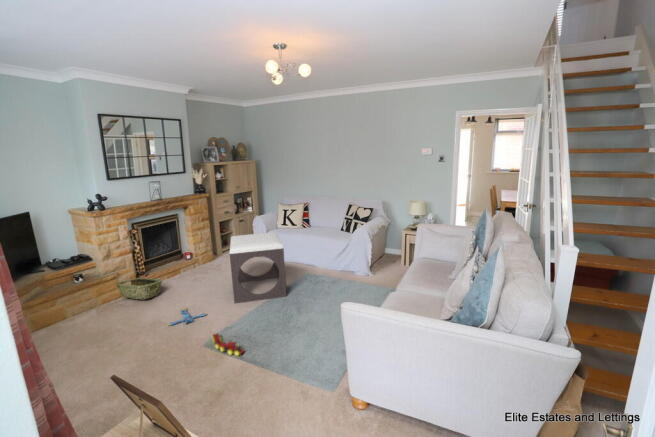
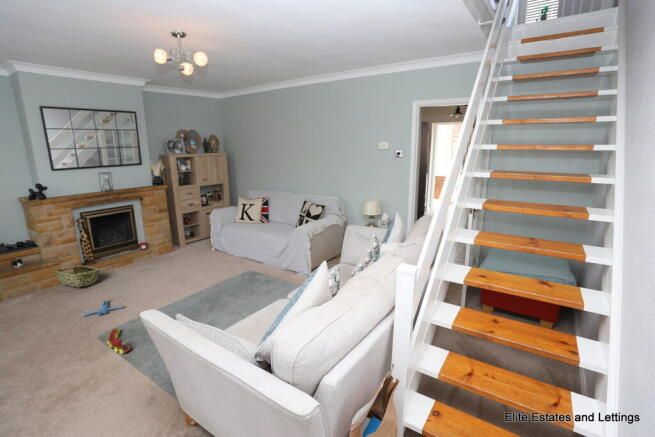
footstool: present [230,232,287,303] -> none [152,227,221,297]

